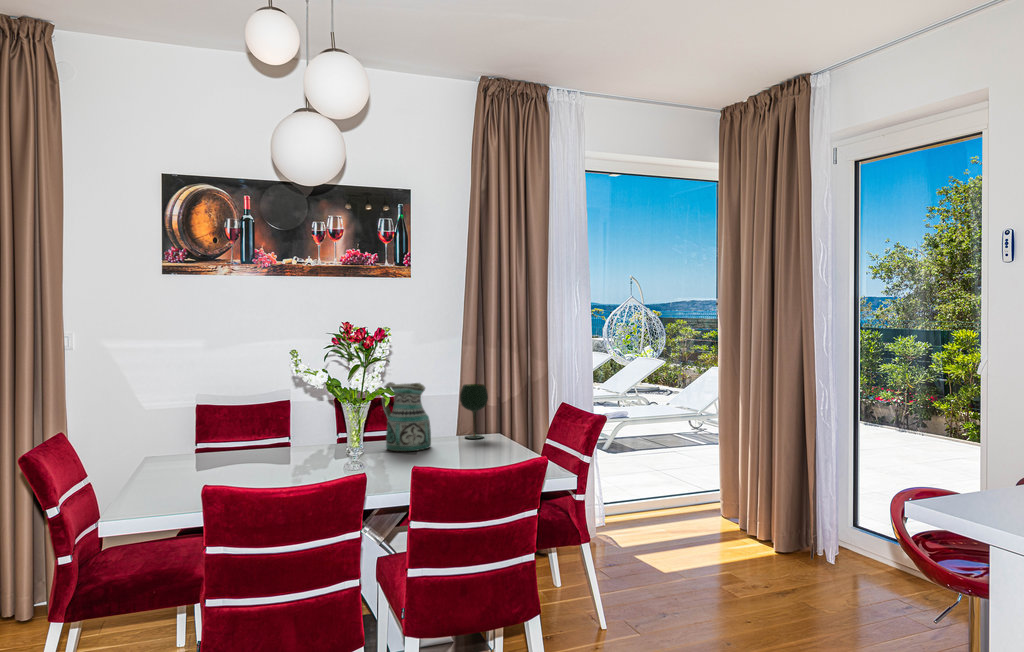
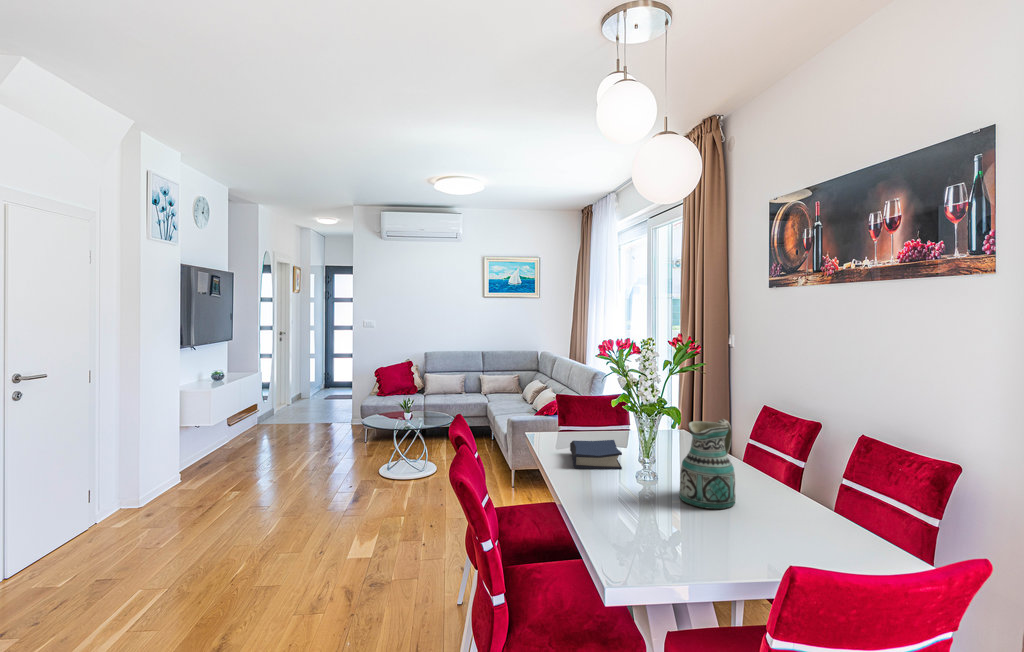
wine glass: present [460,384,488,439] -> none [779,450,829,540]
hardback book: none [218,445,305,478] -> present [570,440,622,470]

